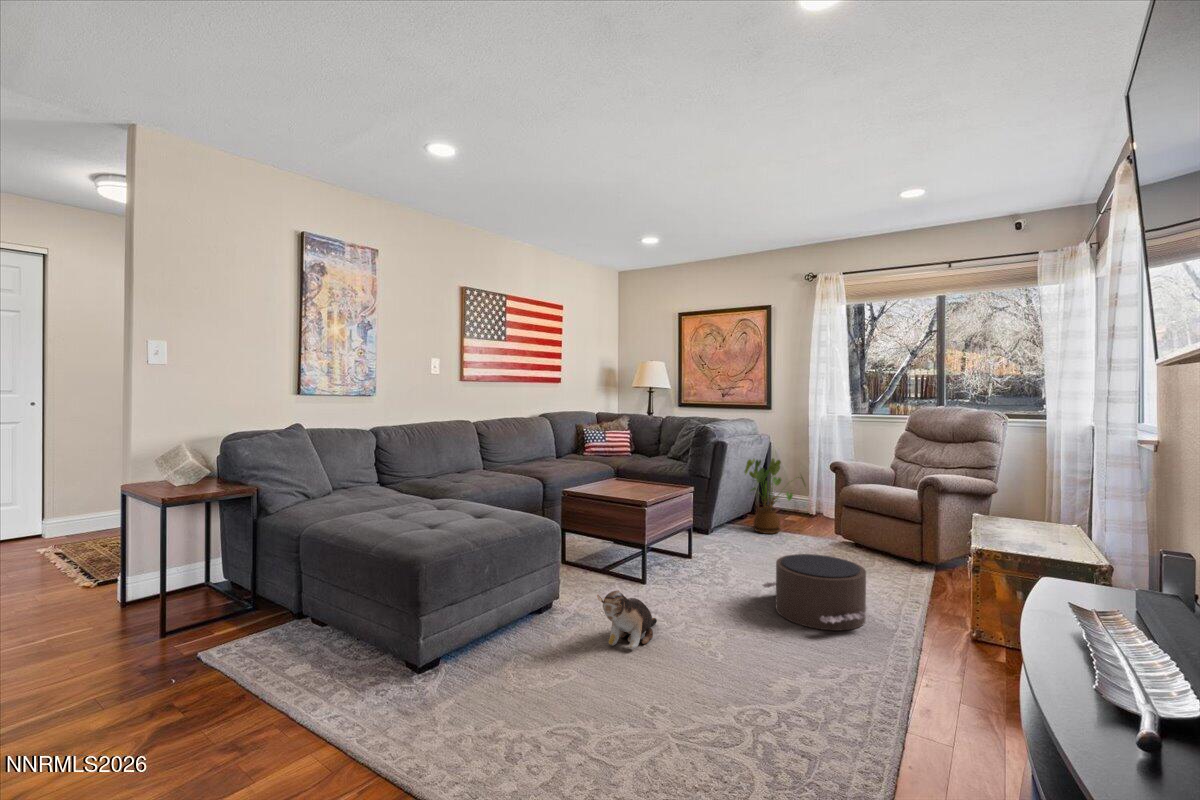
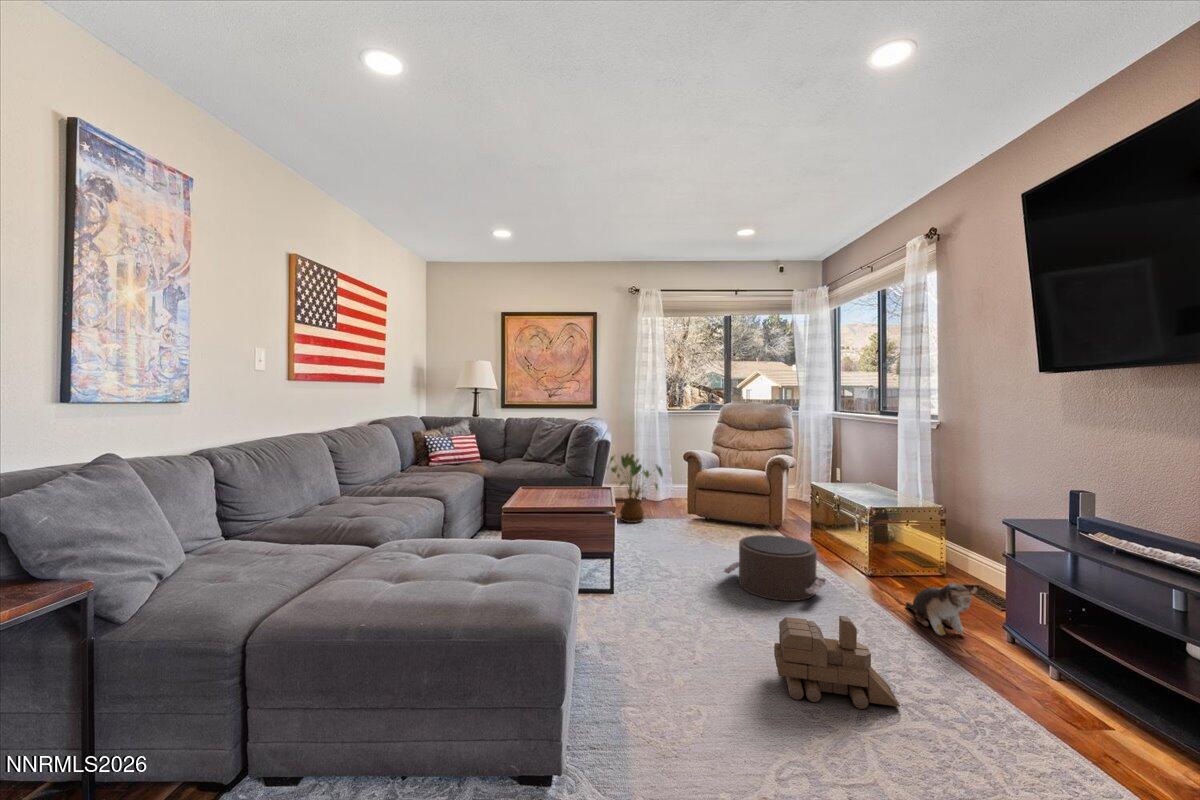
plush toy: present [597,591,657,649] -> present [906,583,977,635]
toy train: none [657,615,772,724] -> present [774,616,900,709]

